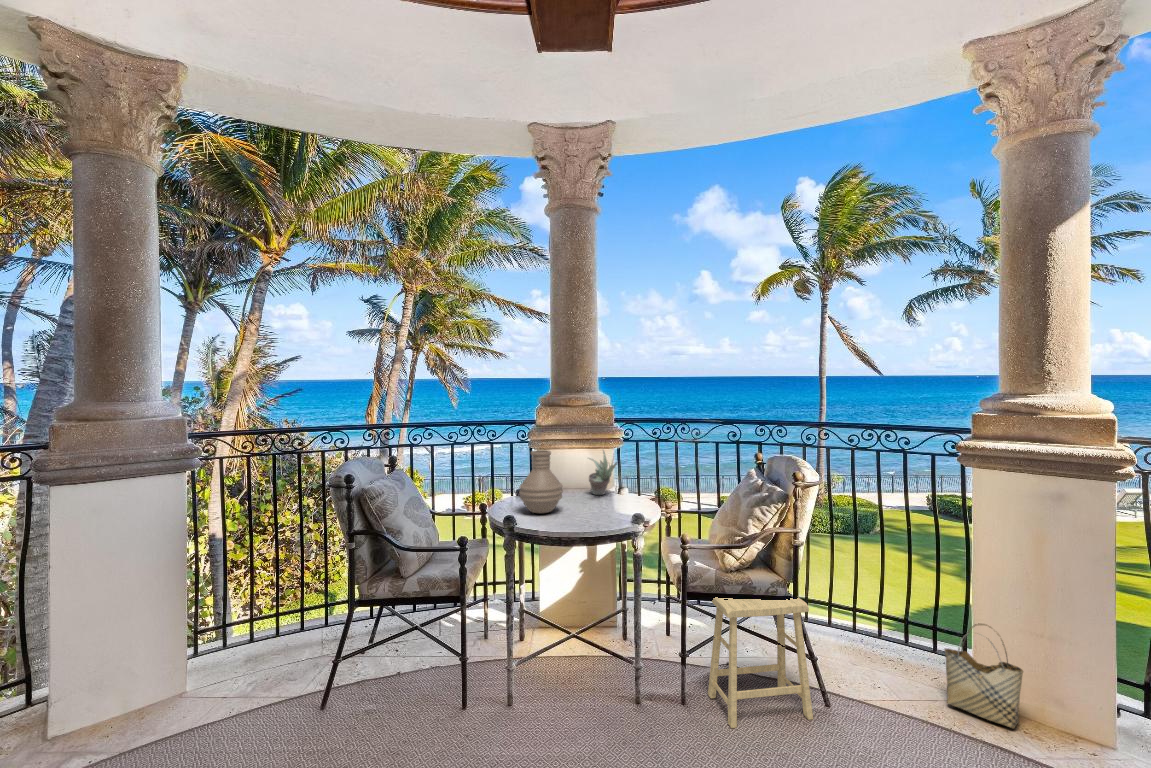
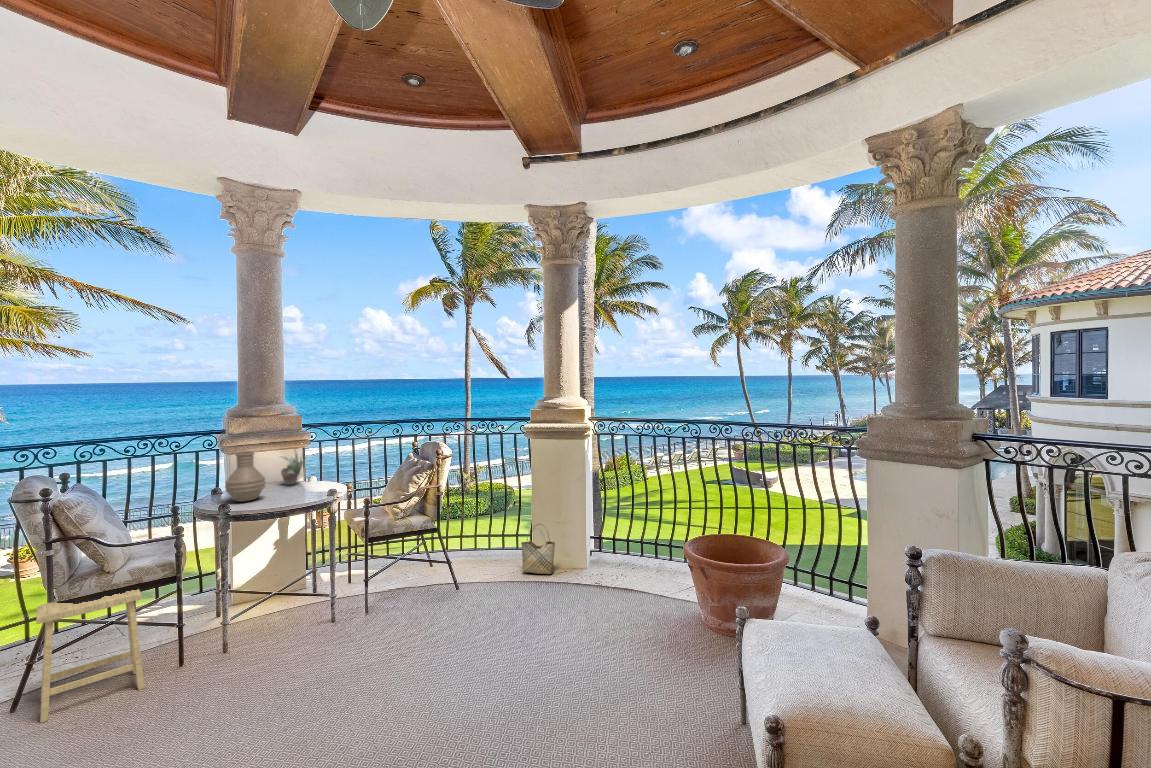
footstool: present [708,592,813,728] -> present [36,589,145,723]

